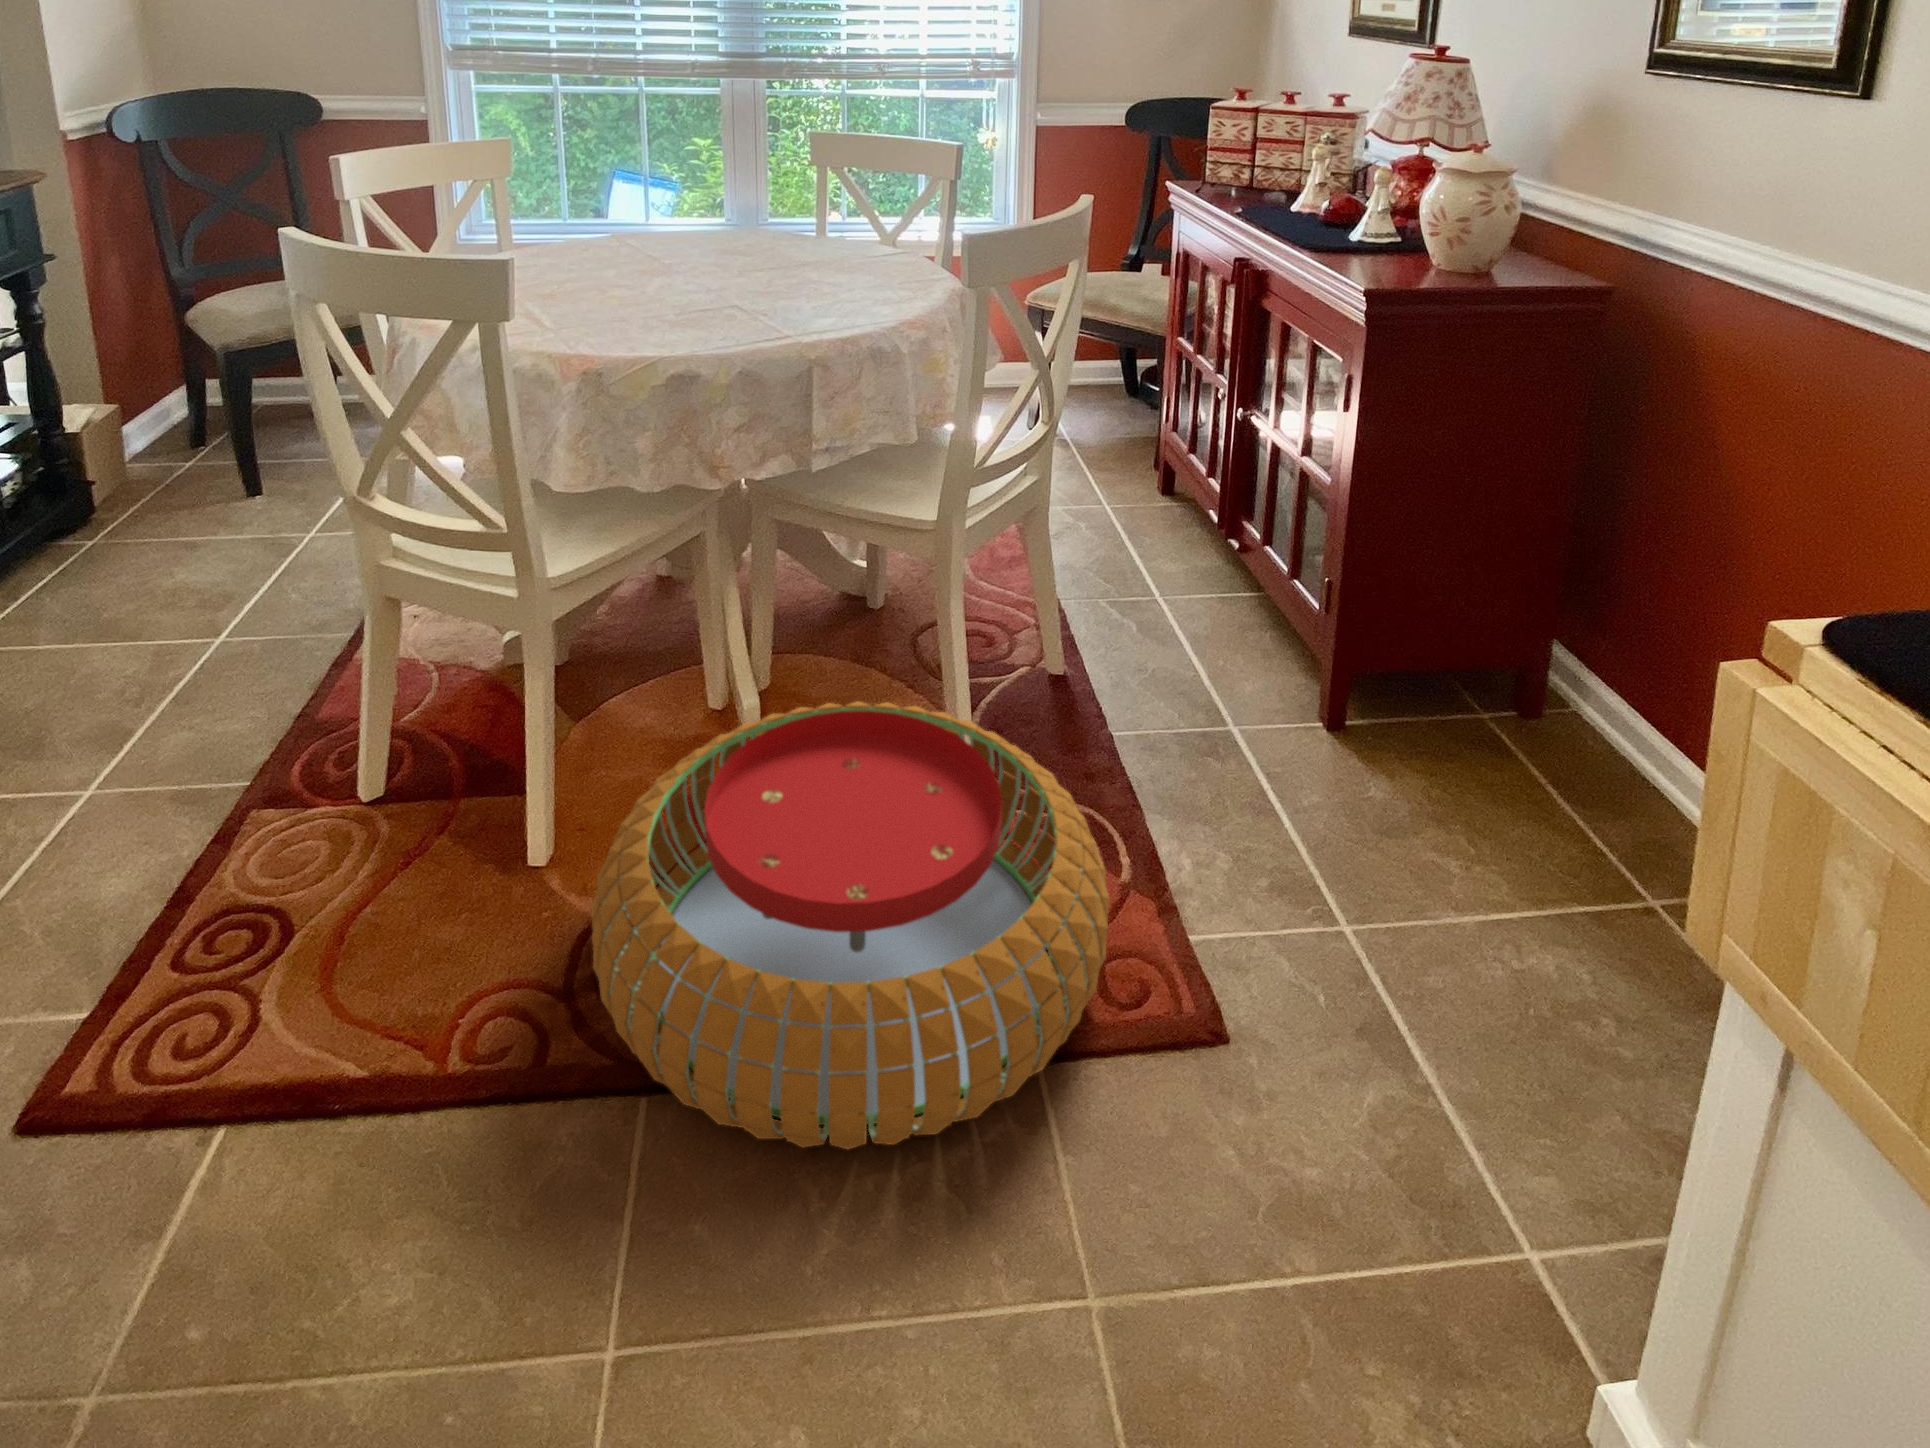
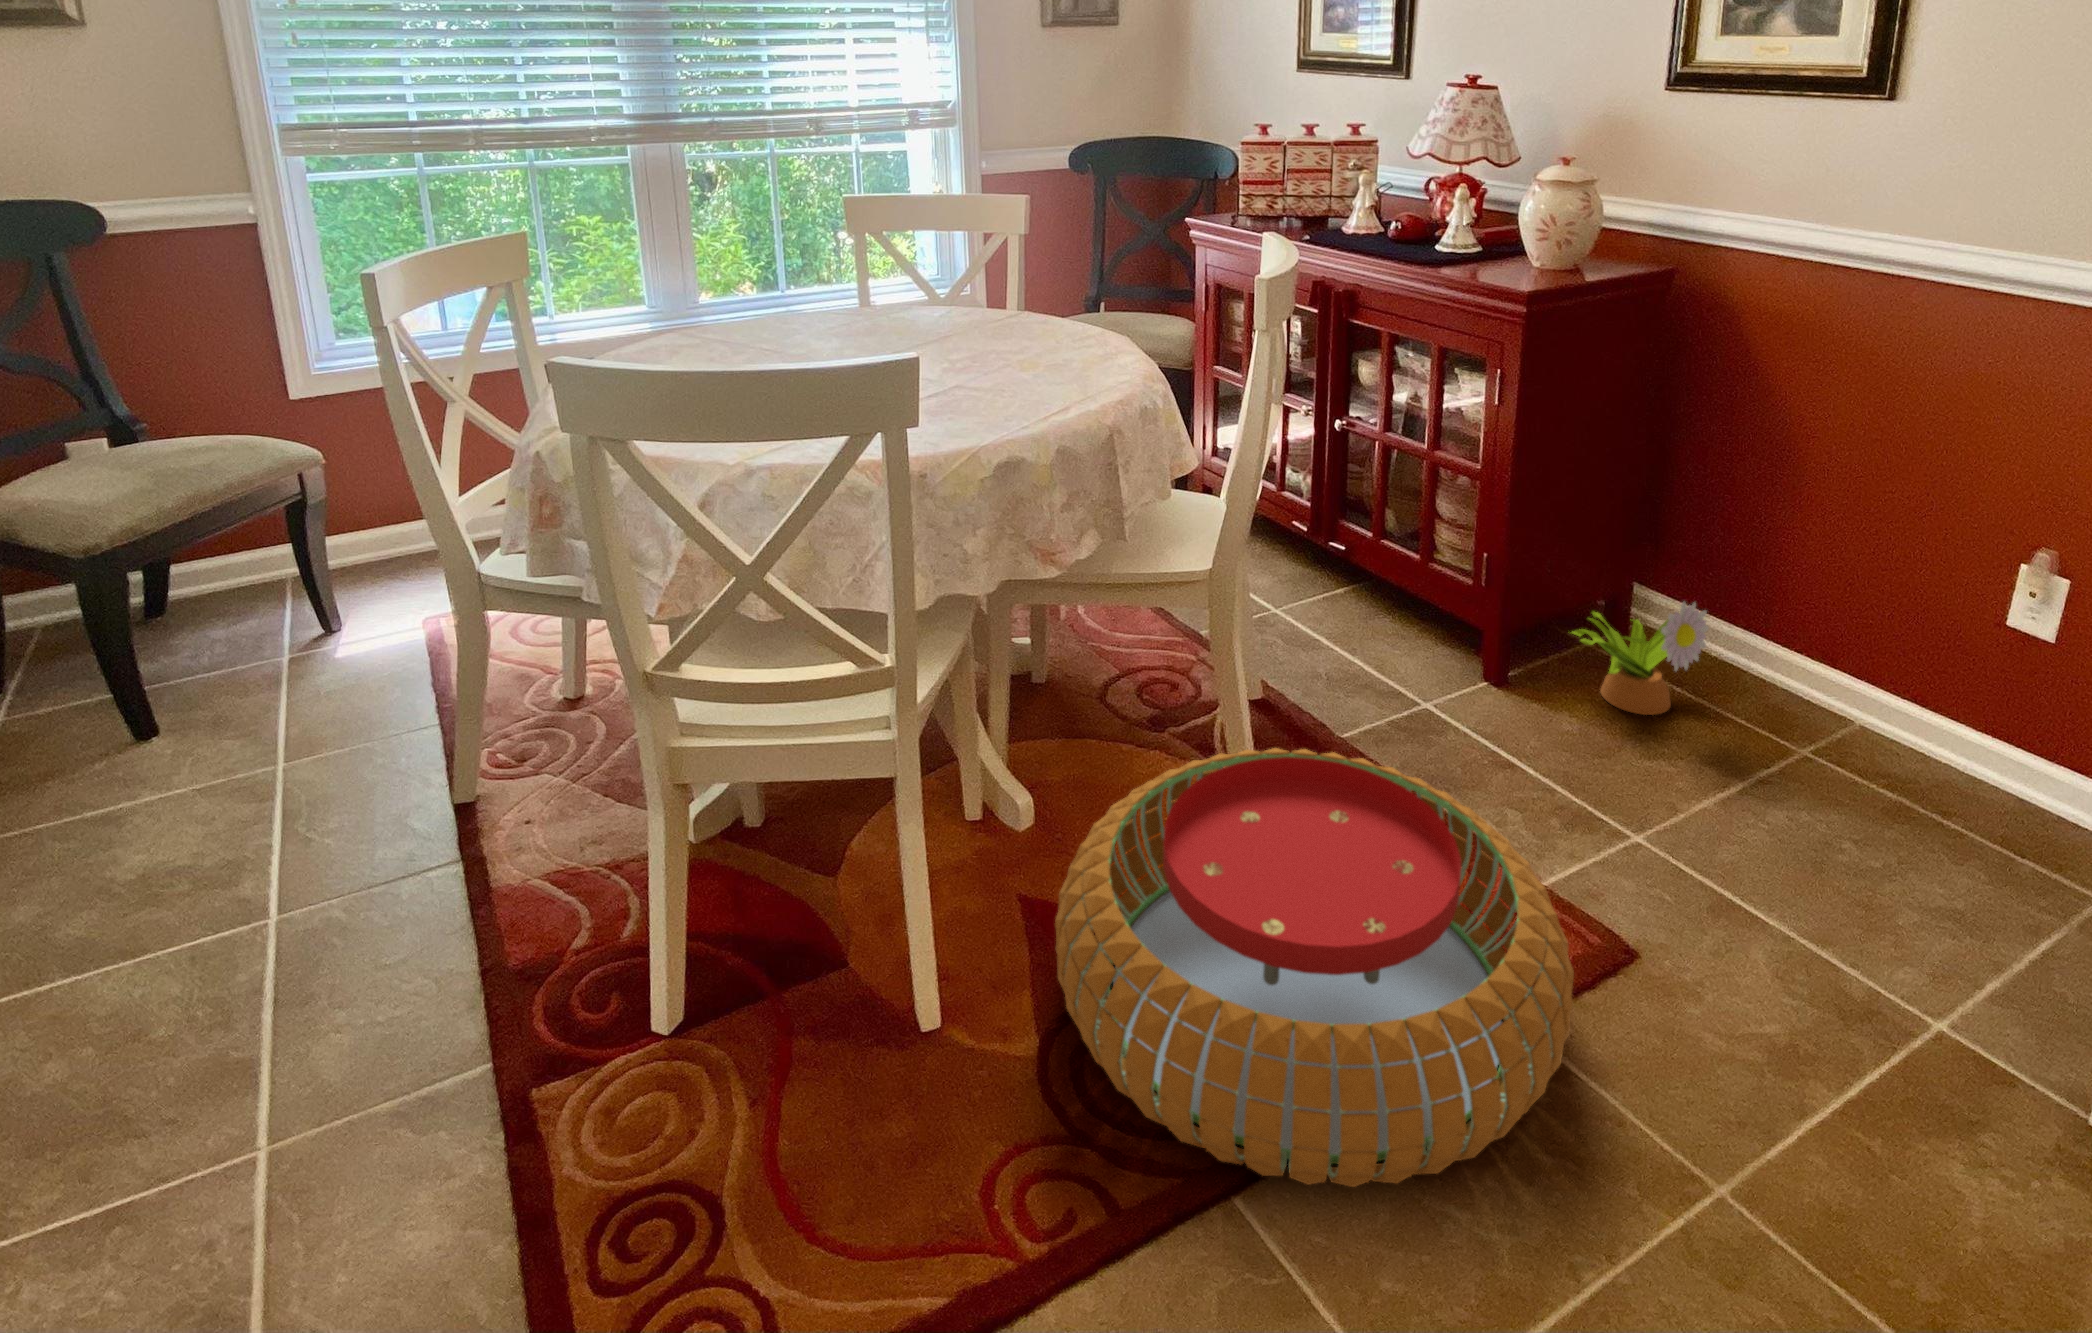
decorative plant: none [1416,679,1579,816] -> present [1568,602,1709,715]

